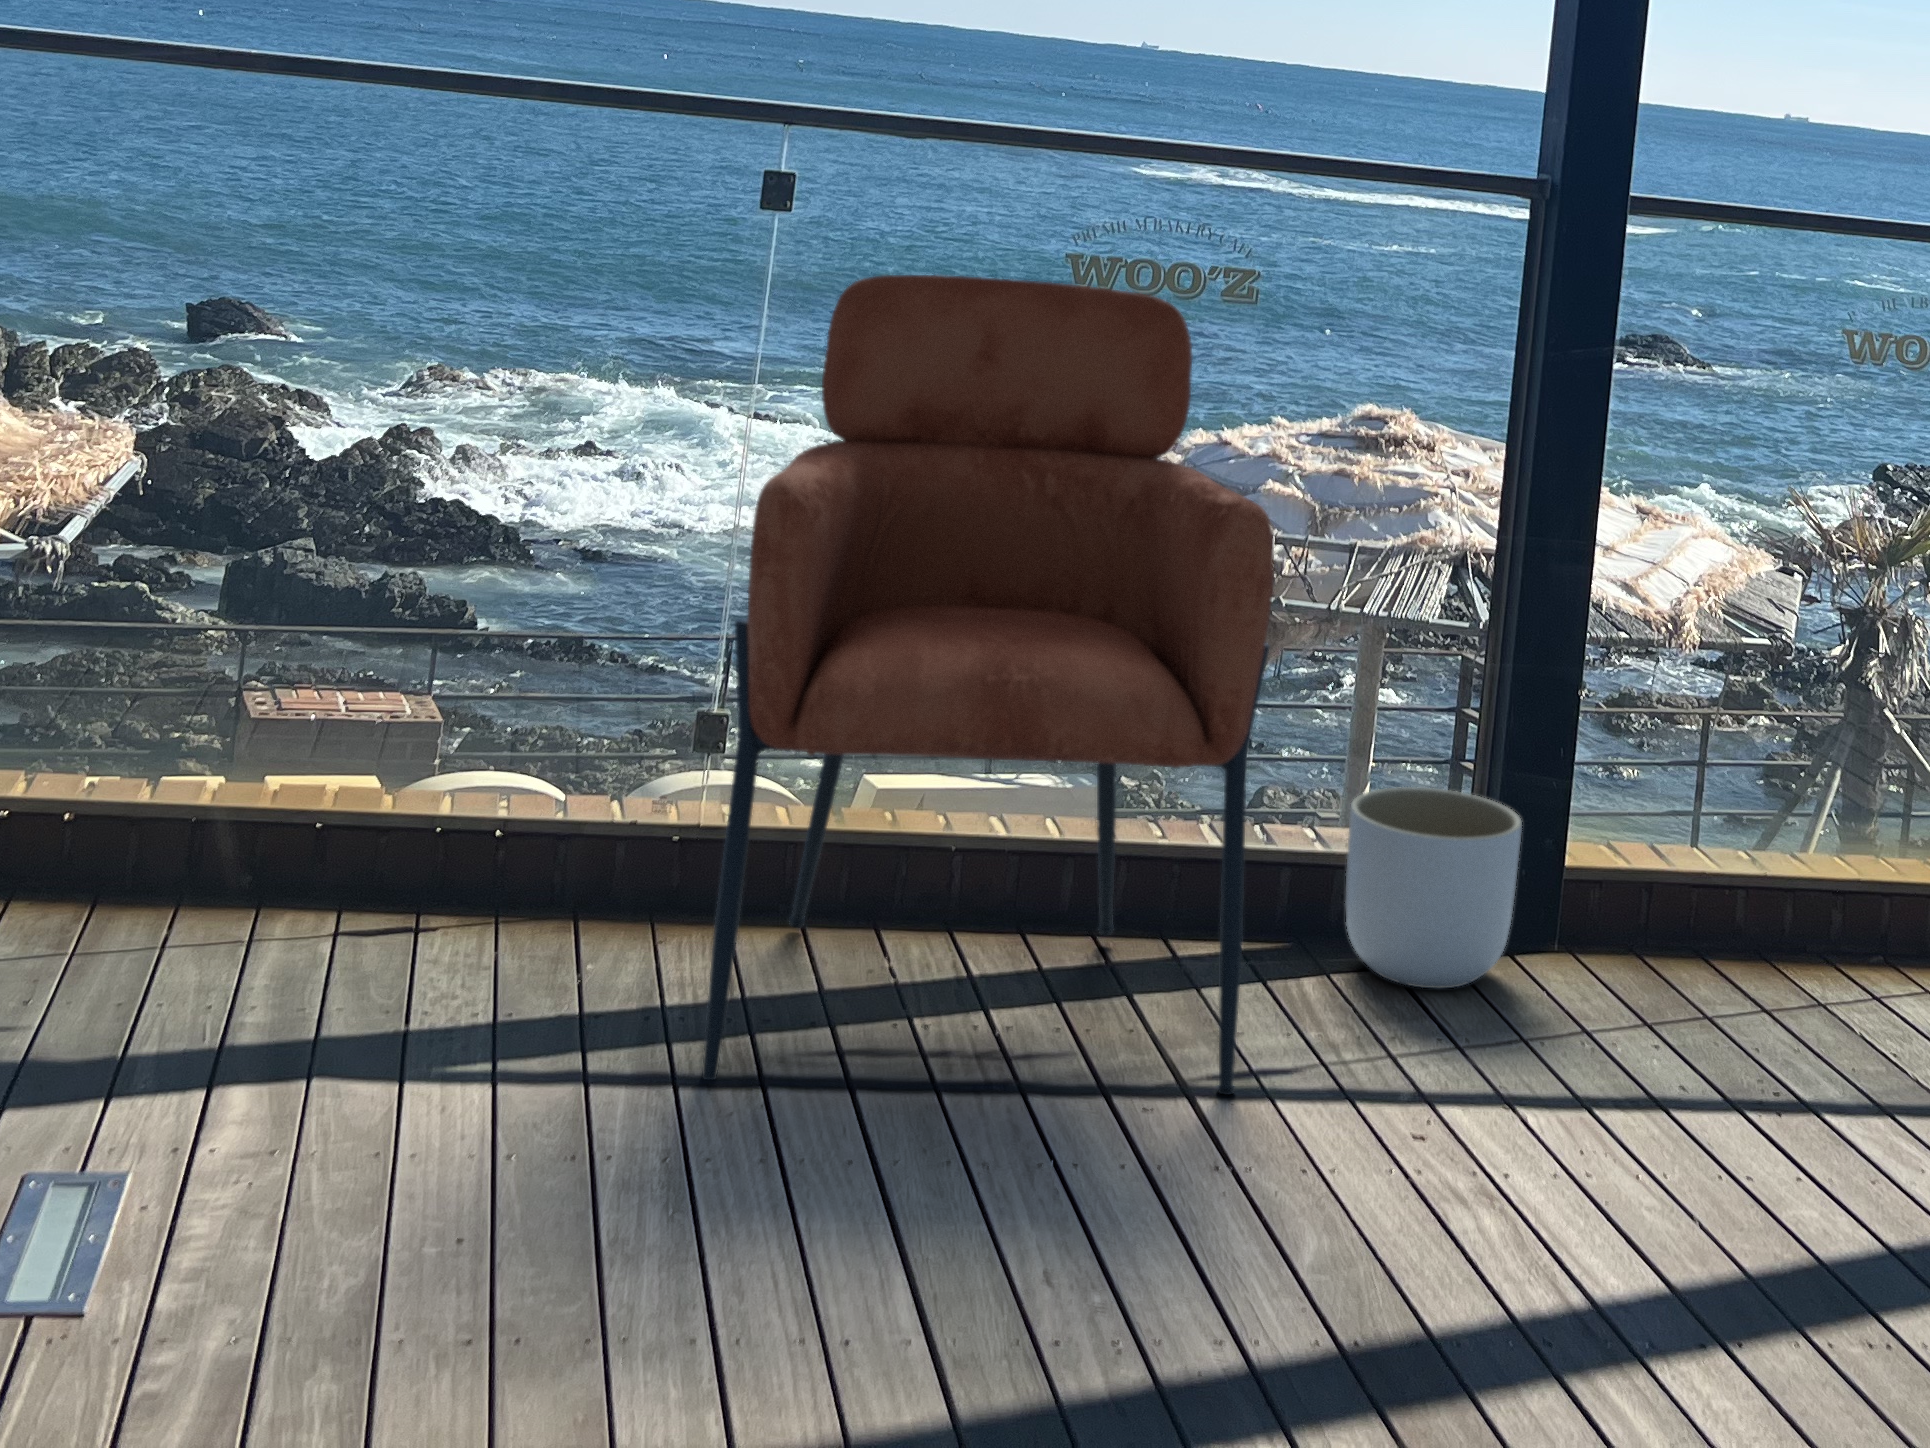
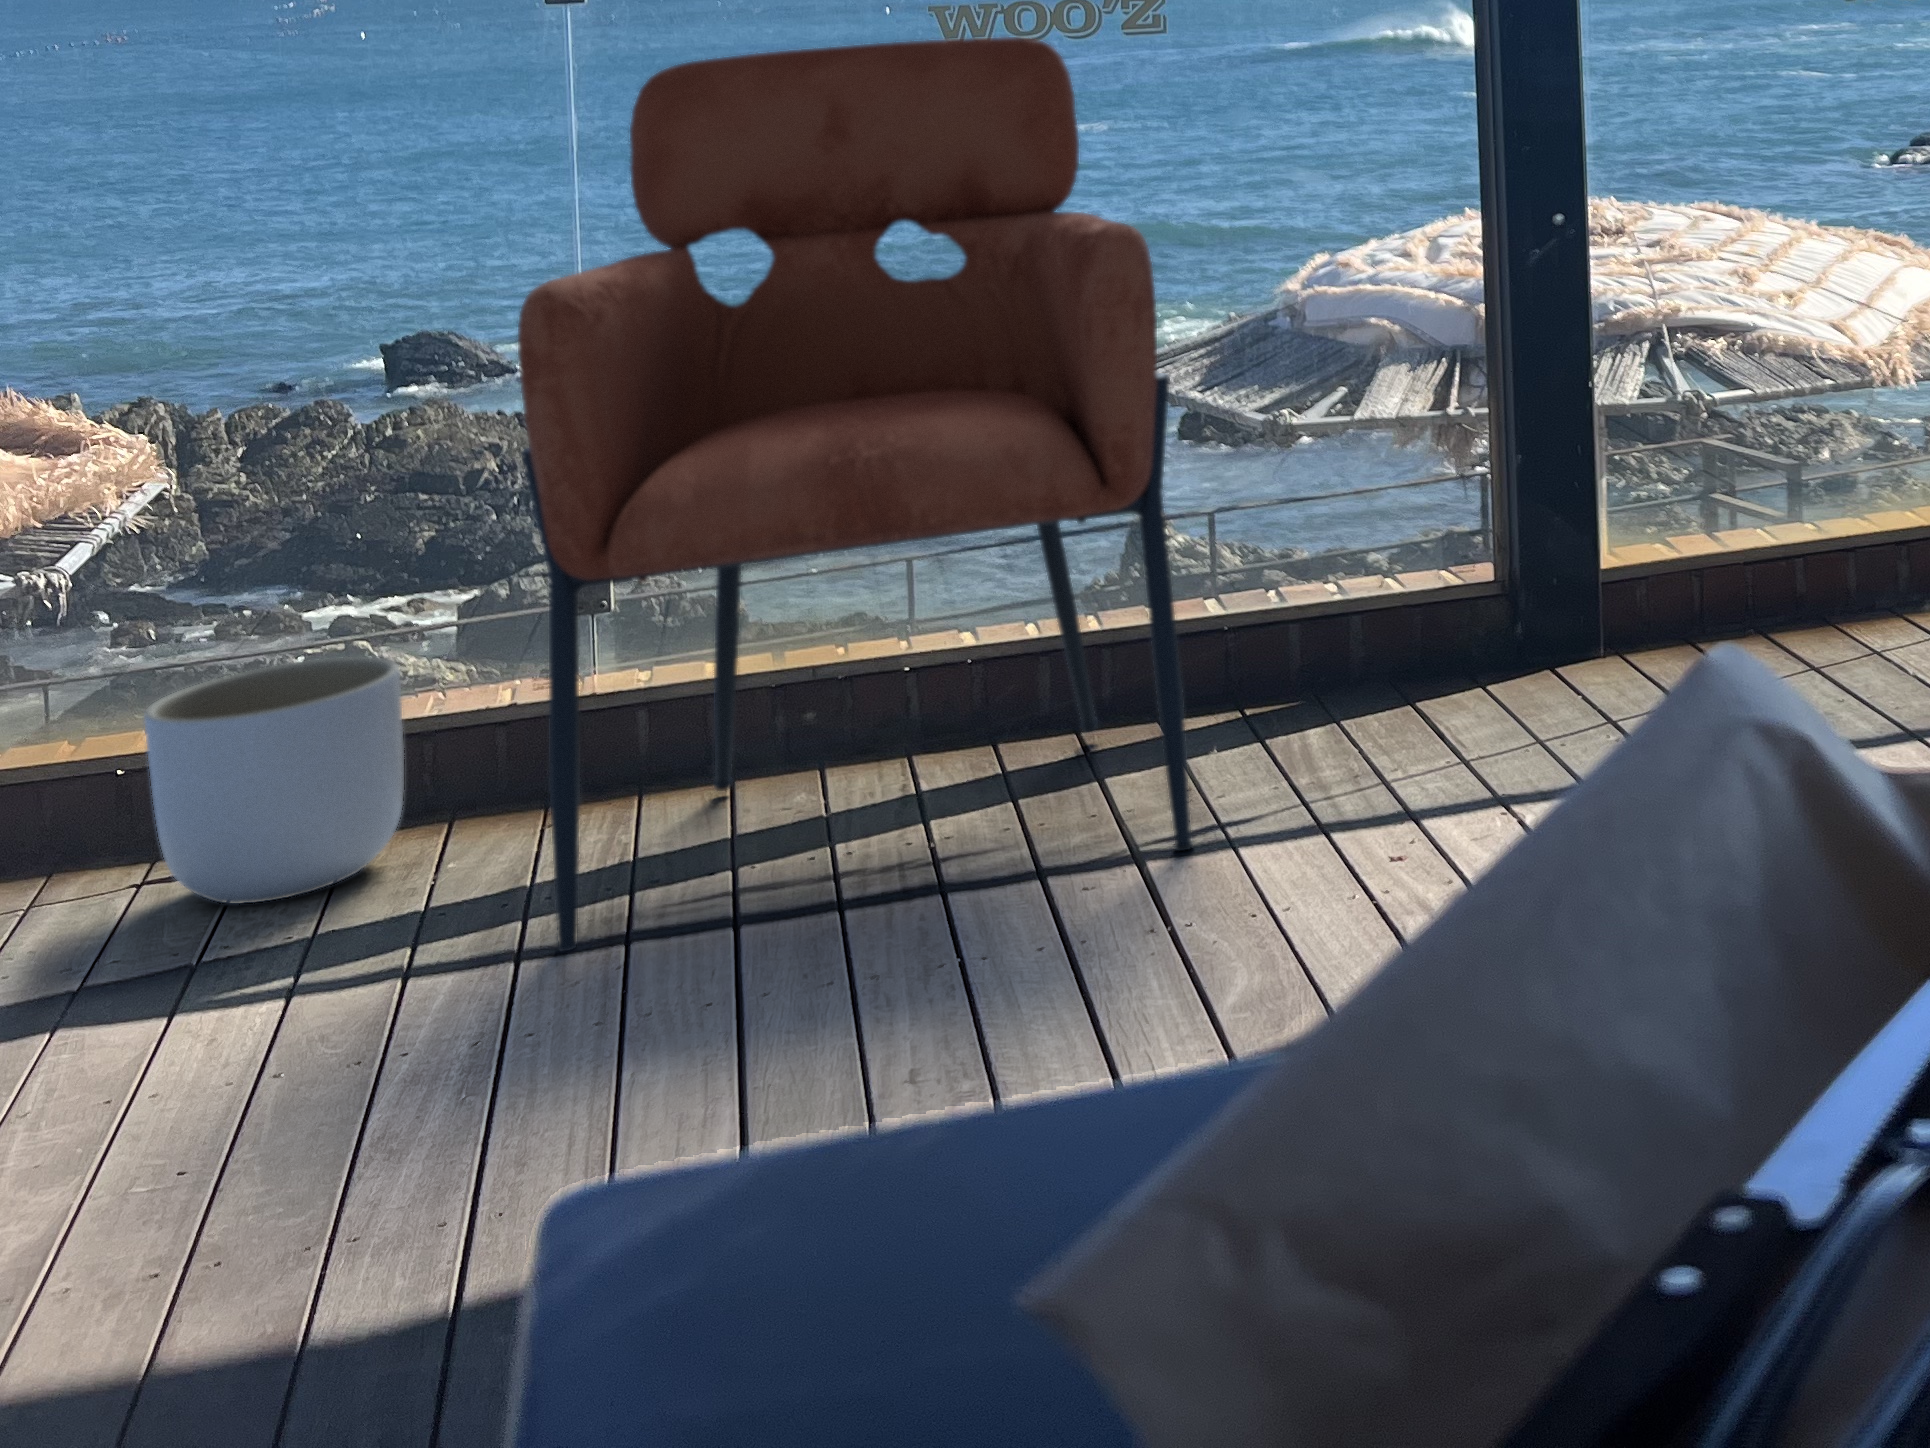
planter: present [1345,787,1522,989] -> present [144,657,404,904]

